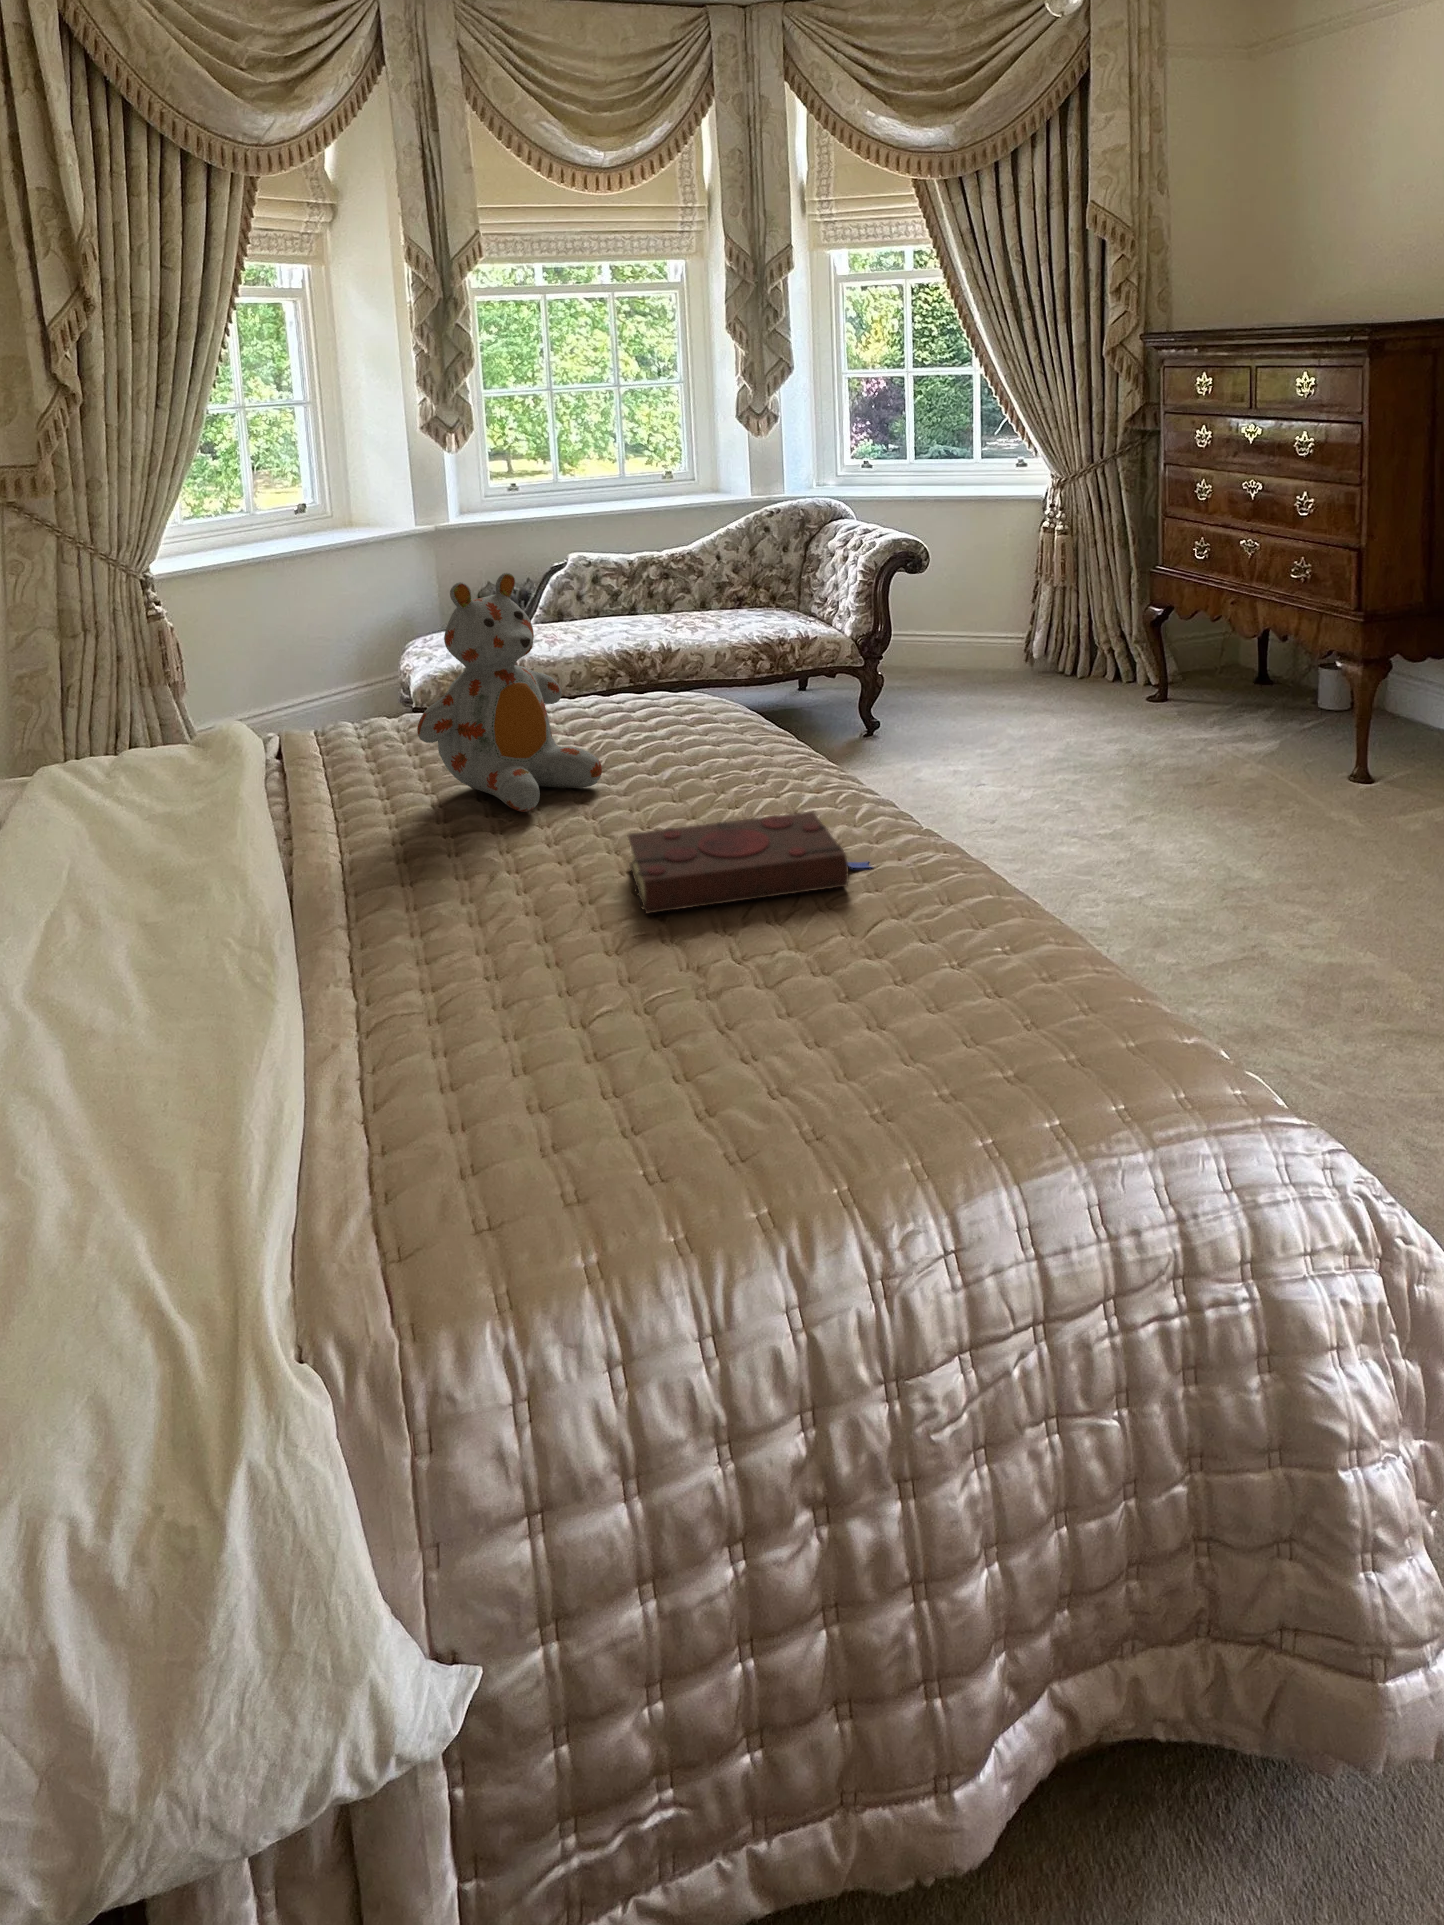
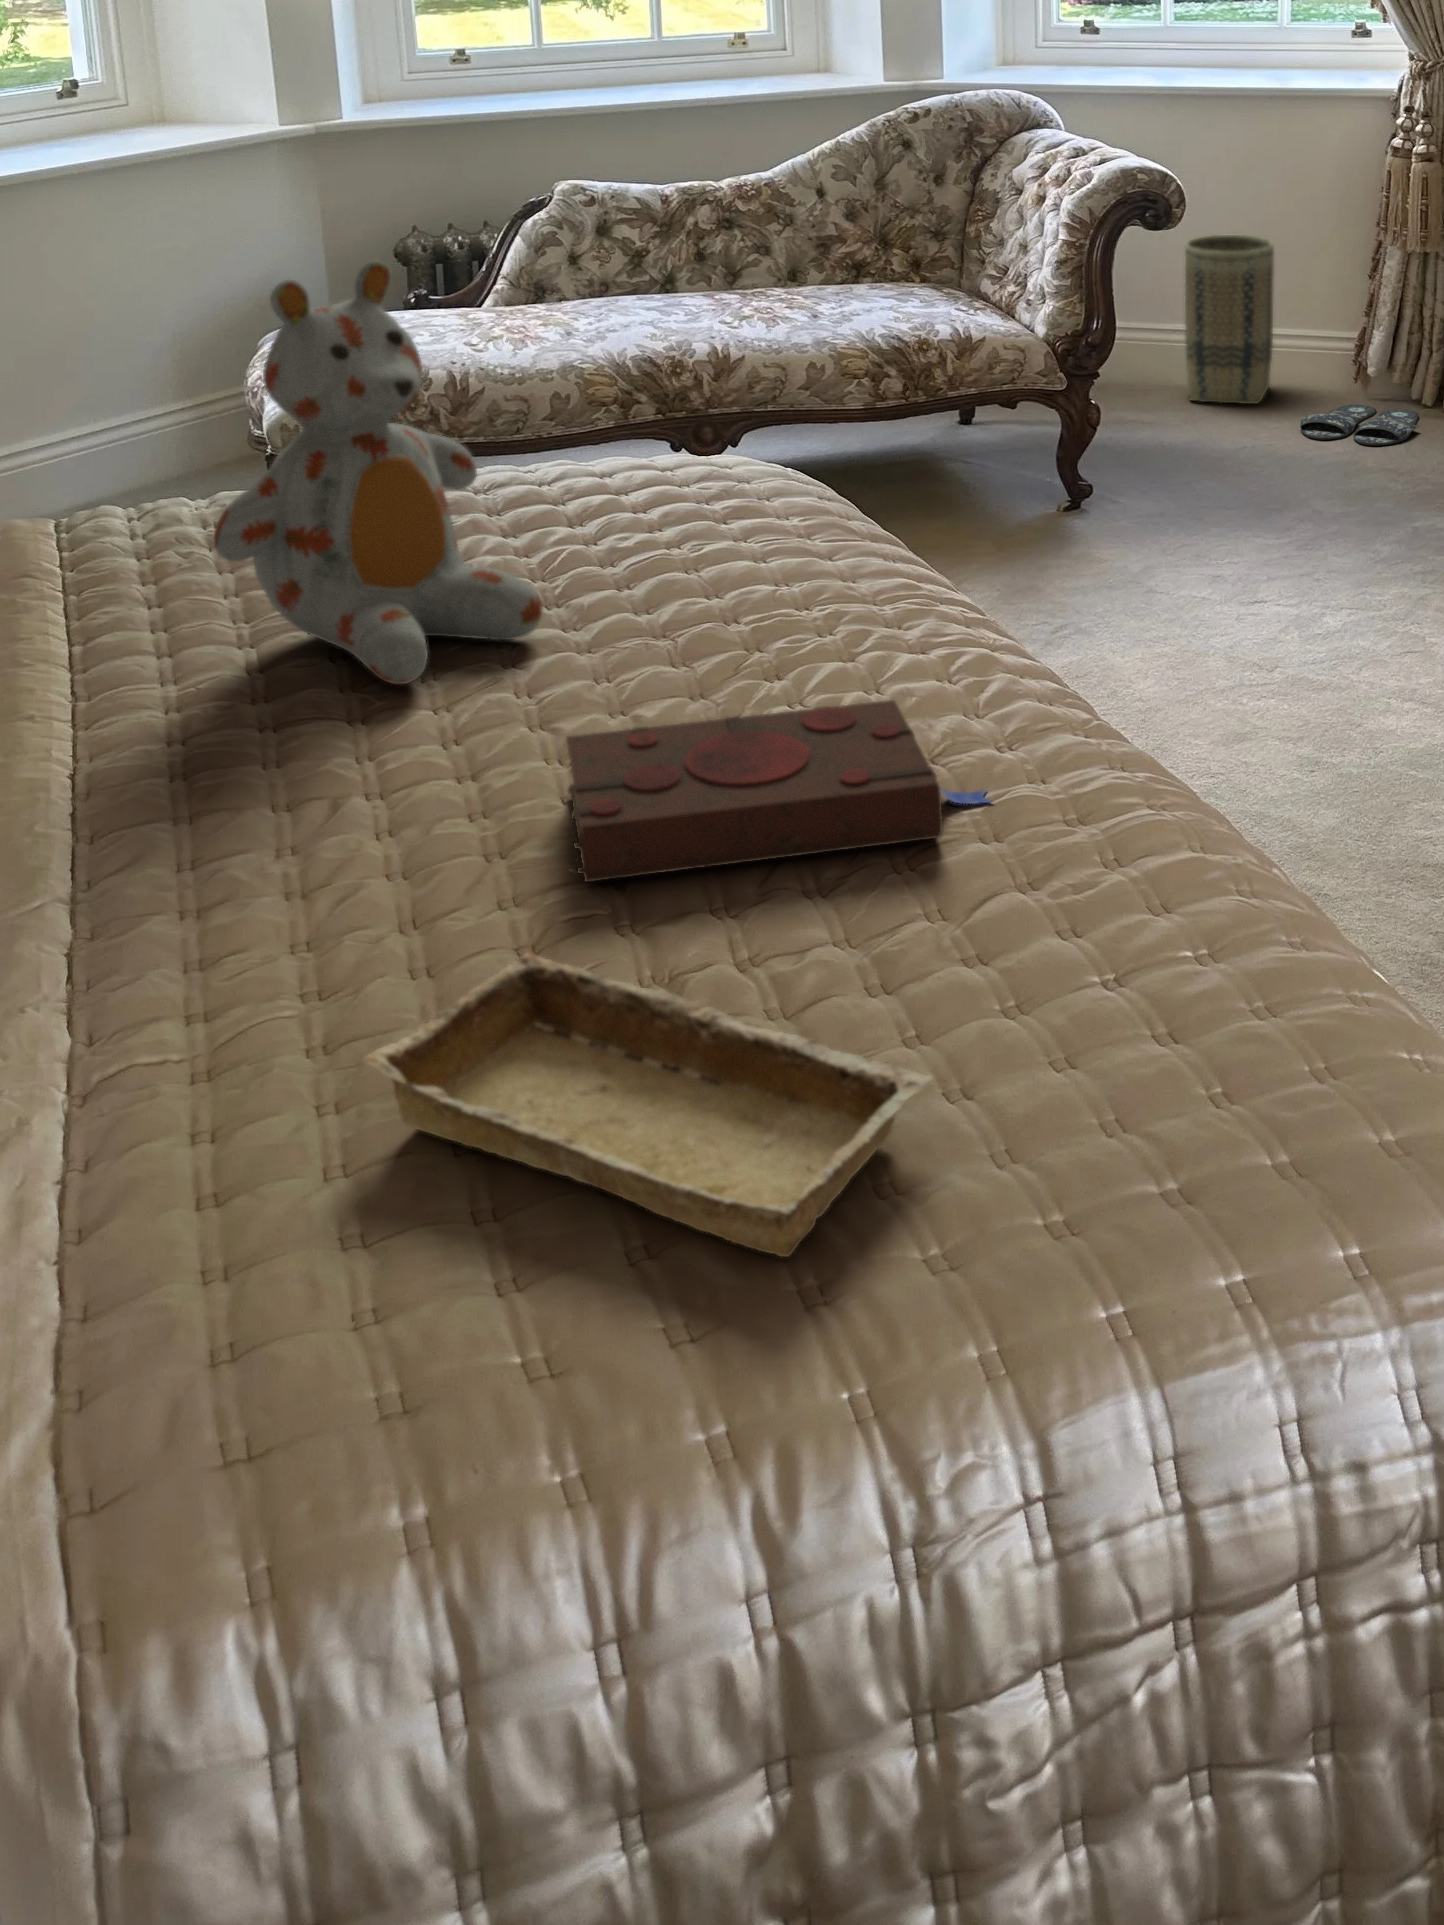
basket: none [924,580,975,675] -> present [1185,235,1274,404]
slippers: none [993,674,1060,696] -> present [1300,405,1419,445]
tray: none [535,947,868,1113] -> present [362,951,932,1257]

